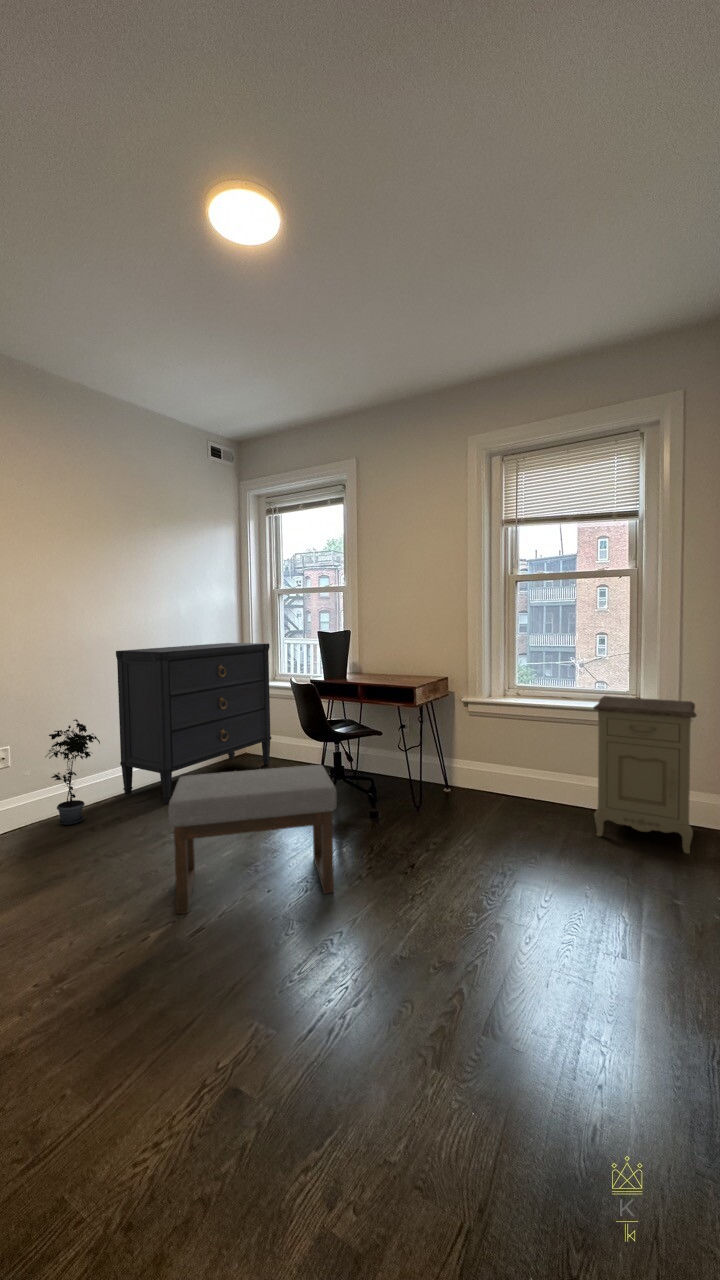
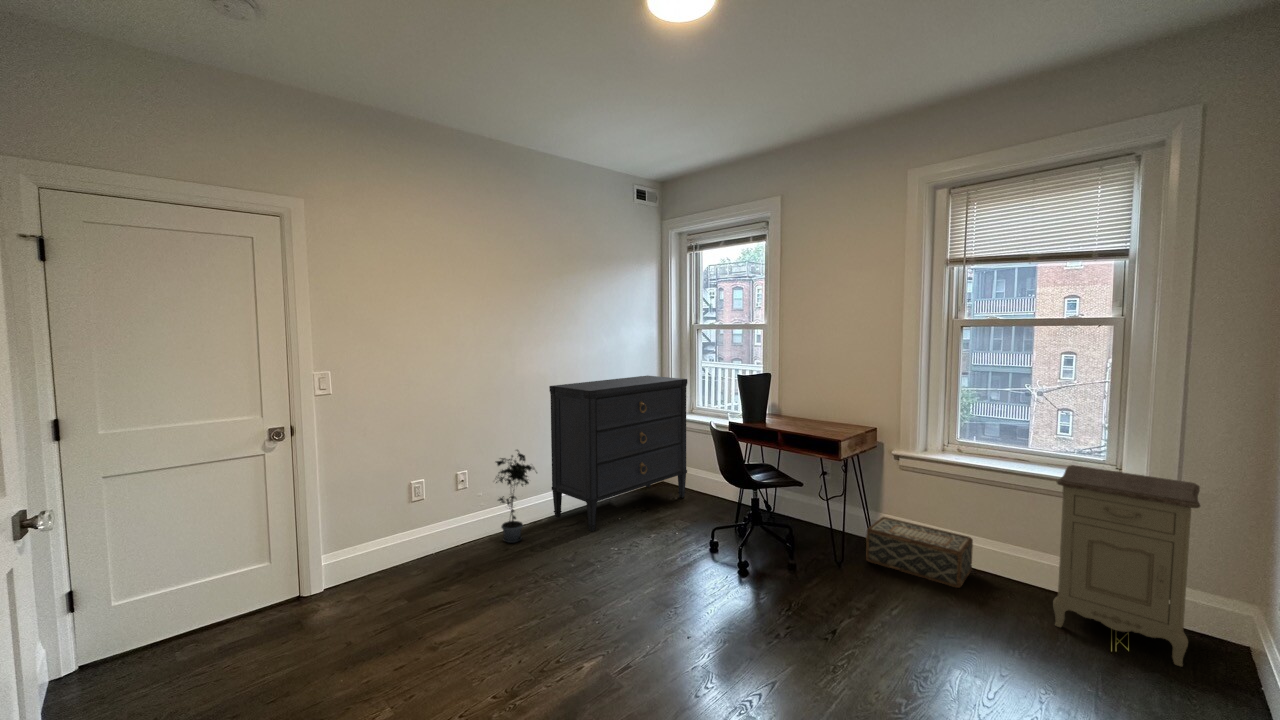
woven basket: none [441,761,531,816] -> present [866,517,973,588]
ottoman: present [169,765,337,914] -> none [602,518,757,649]

